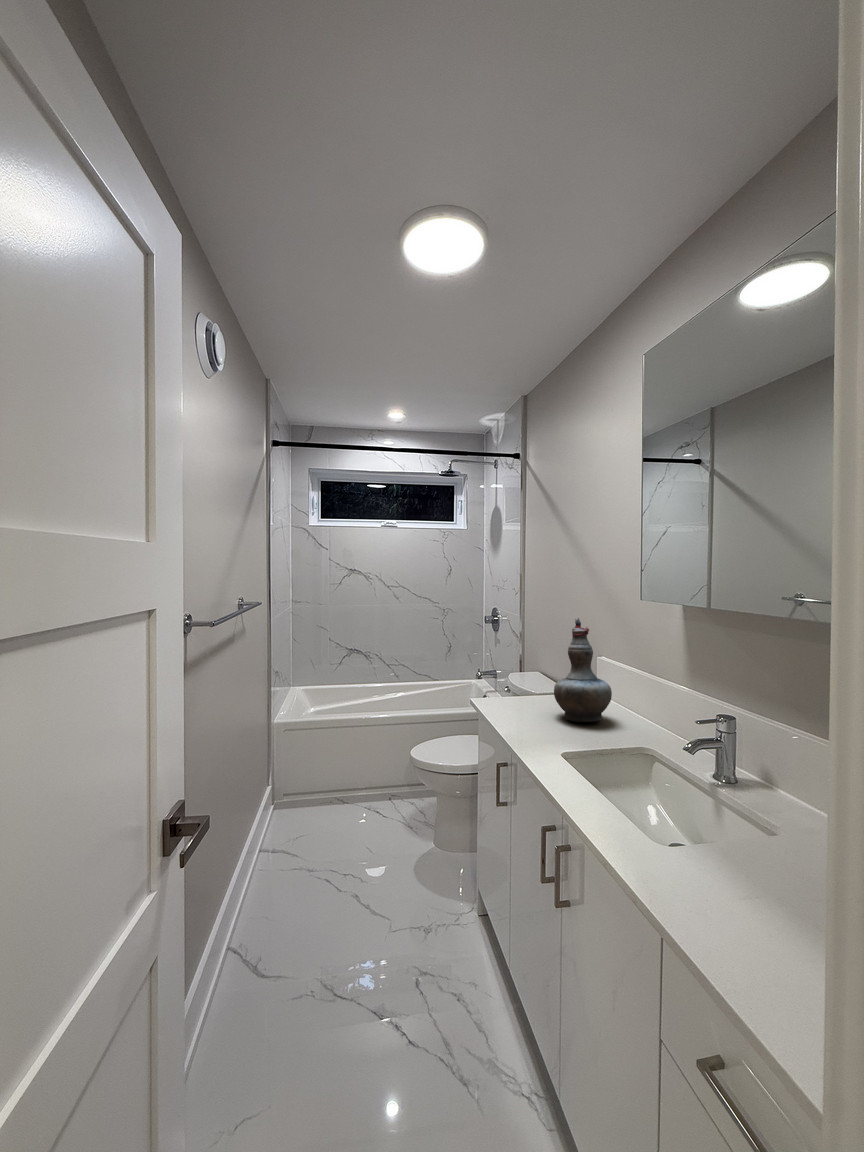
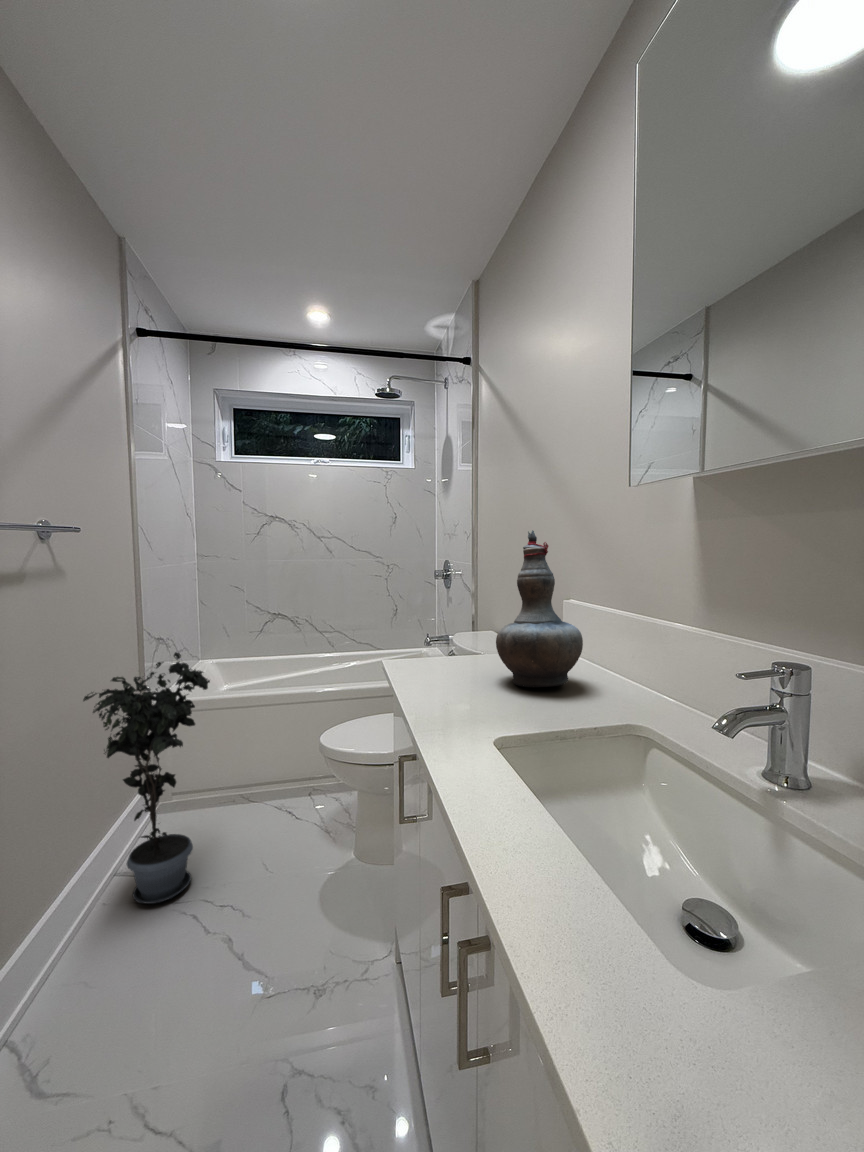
potted plant: none [256,687,336,871] -> present [83,652,210,904]

